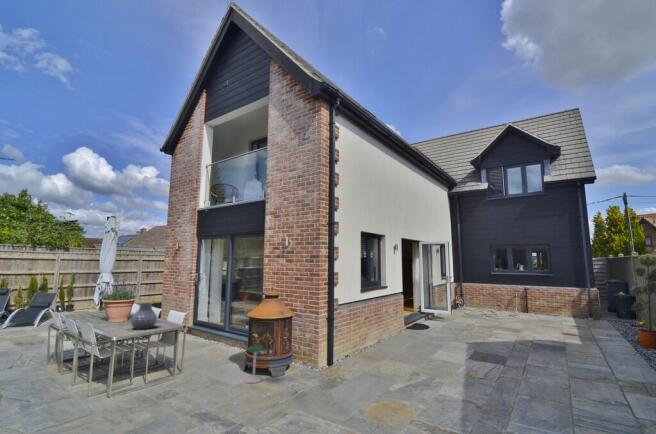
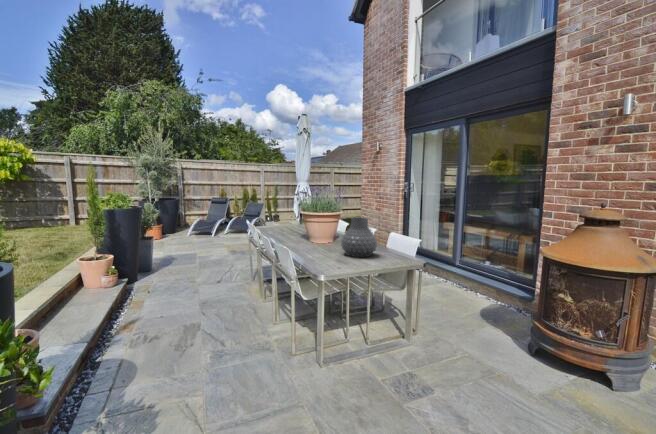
stool: present [244,345,263,383] -> none [542,316,590,393]

